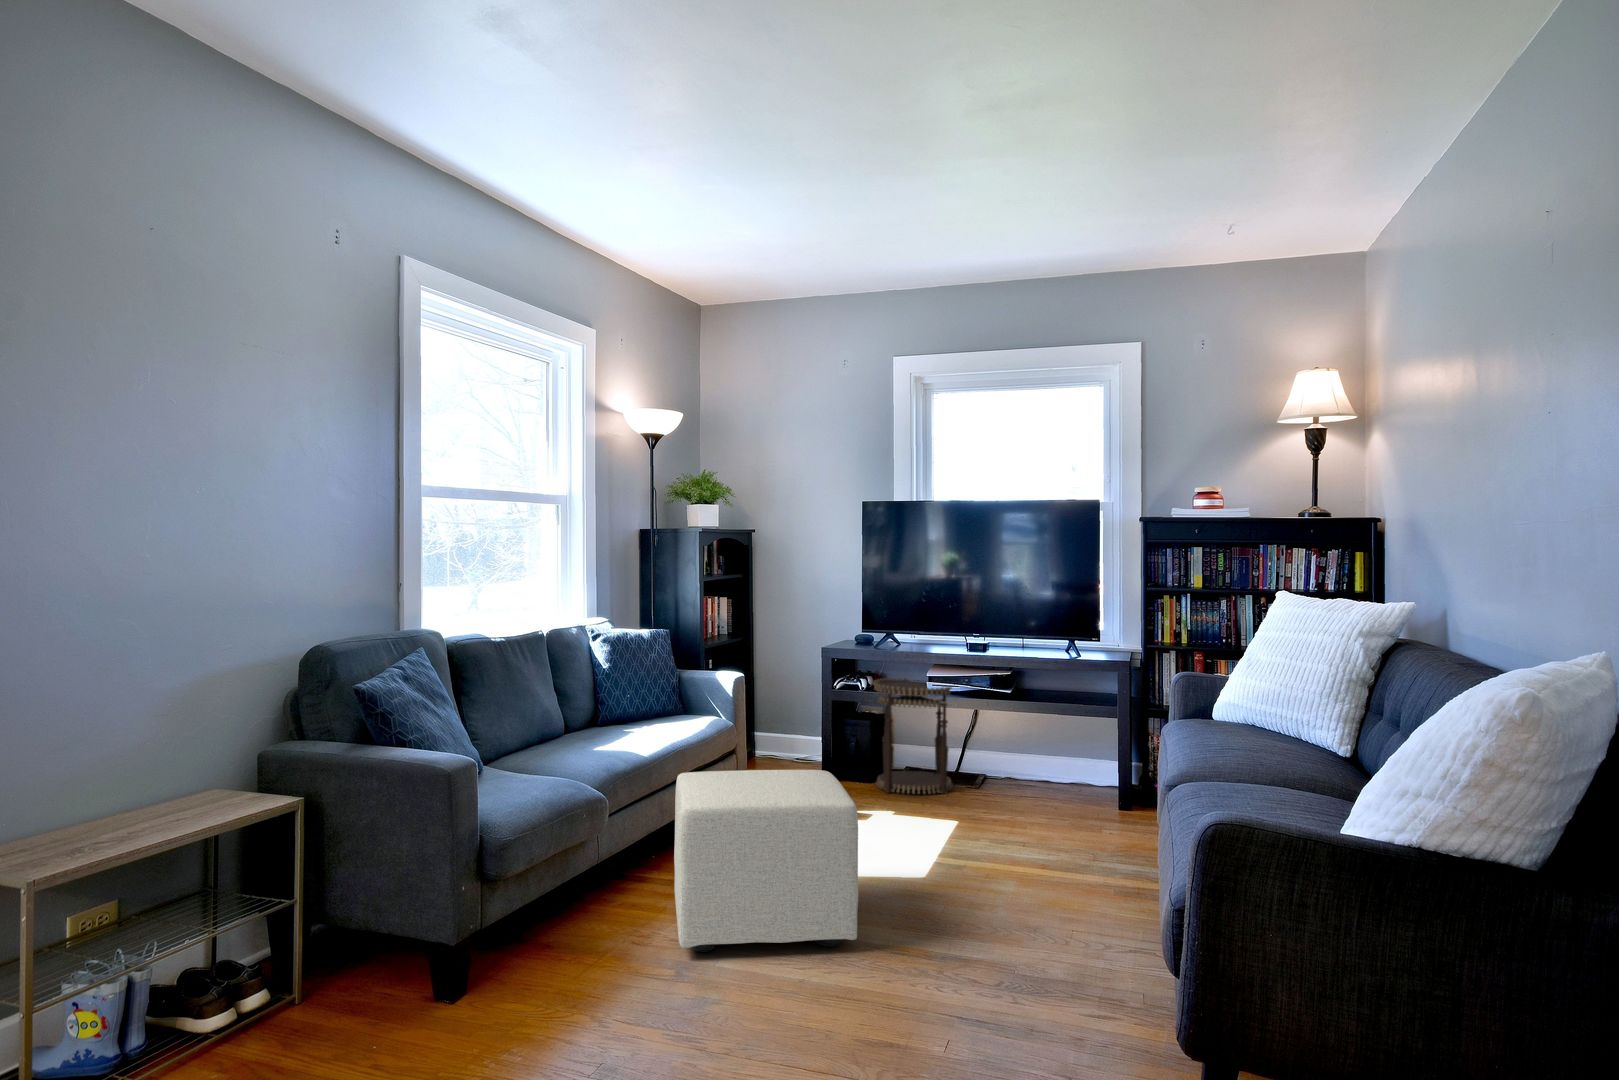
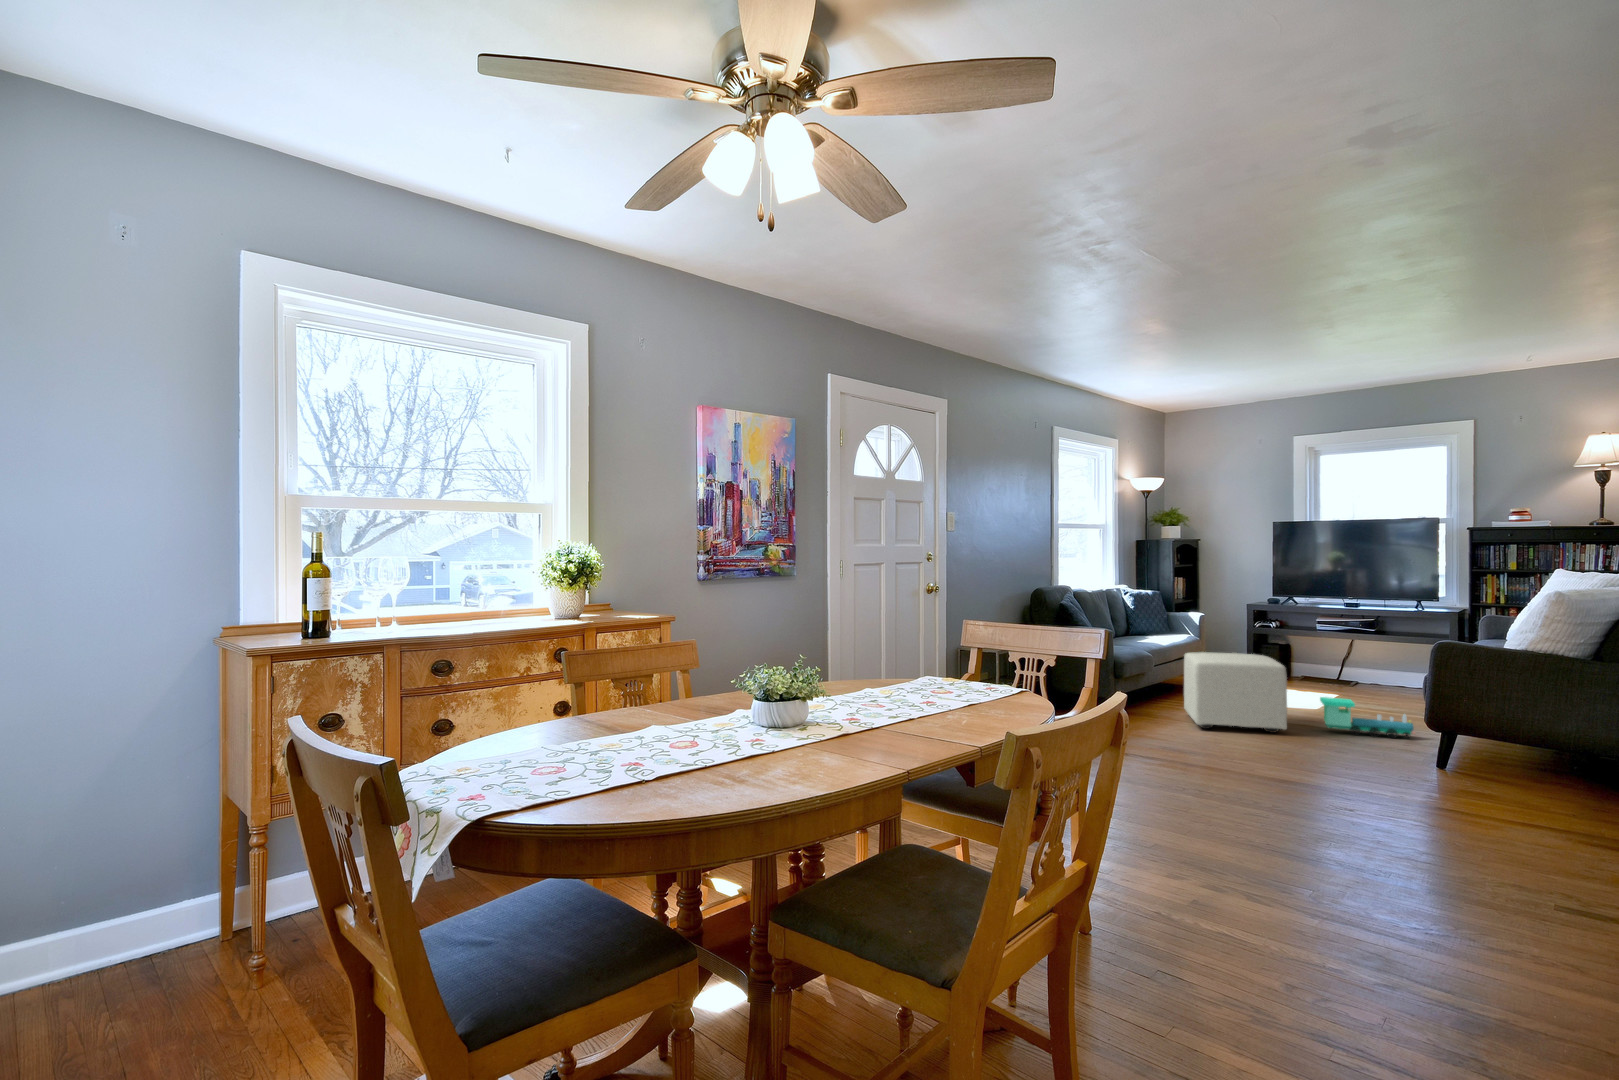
side table: present [872,678,955,794] -> none [1281,622,1339,688]
toy train: none [920,853,1076,931] -> present [1320,697,1414,737]

